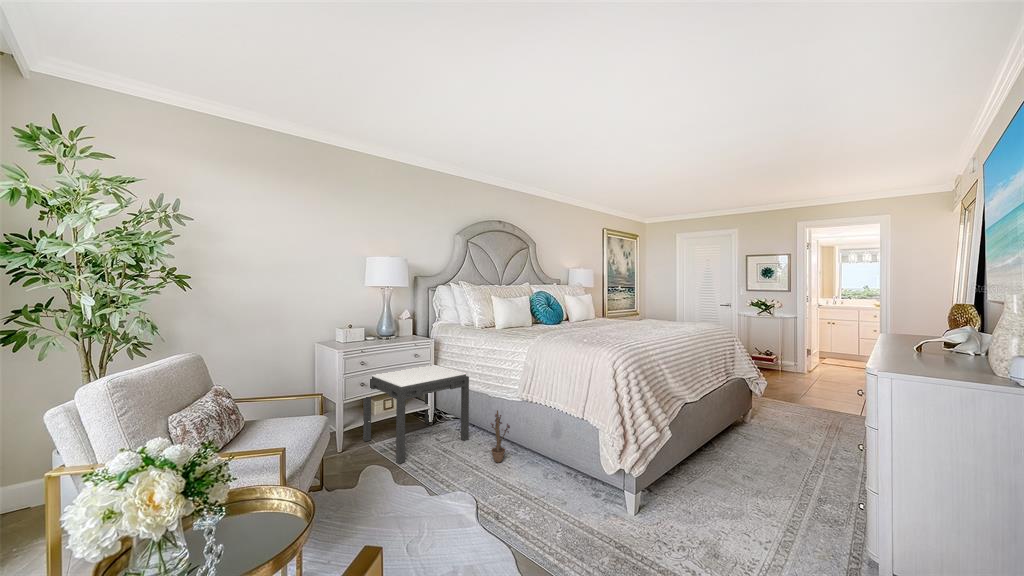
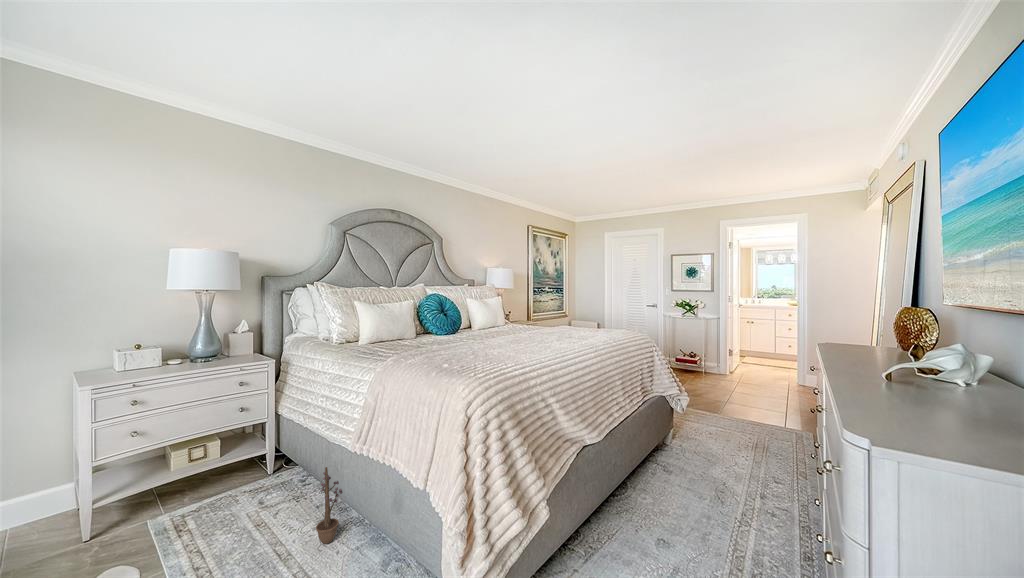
side table: present [363,365,469,464] -> none [143,392,307,560]

